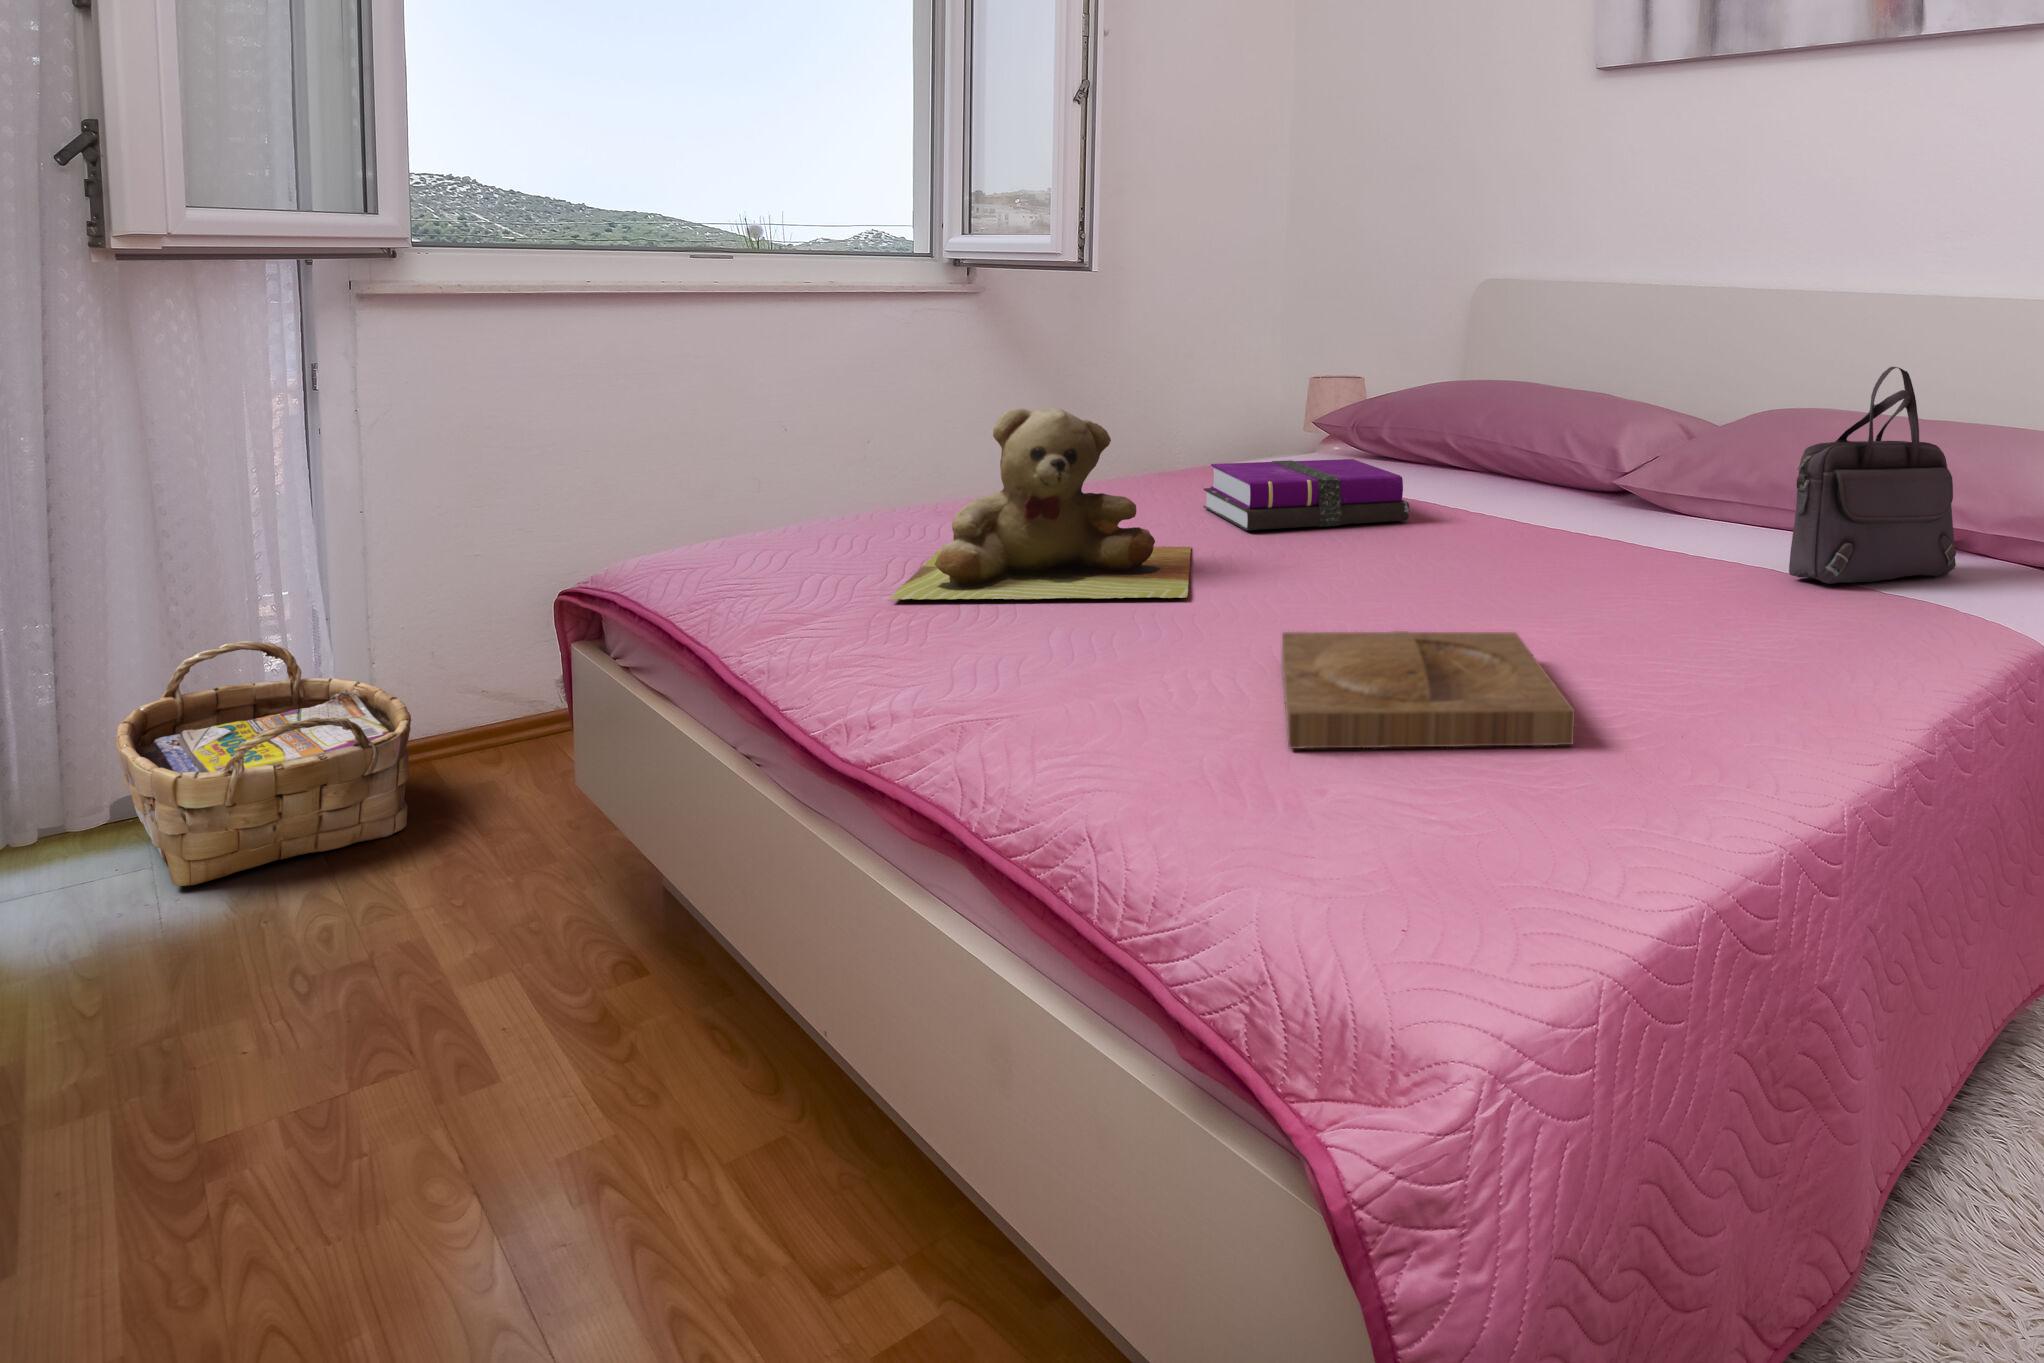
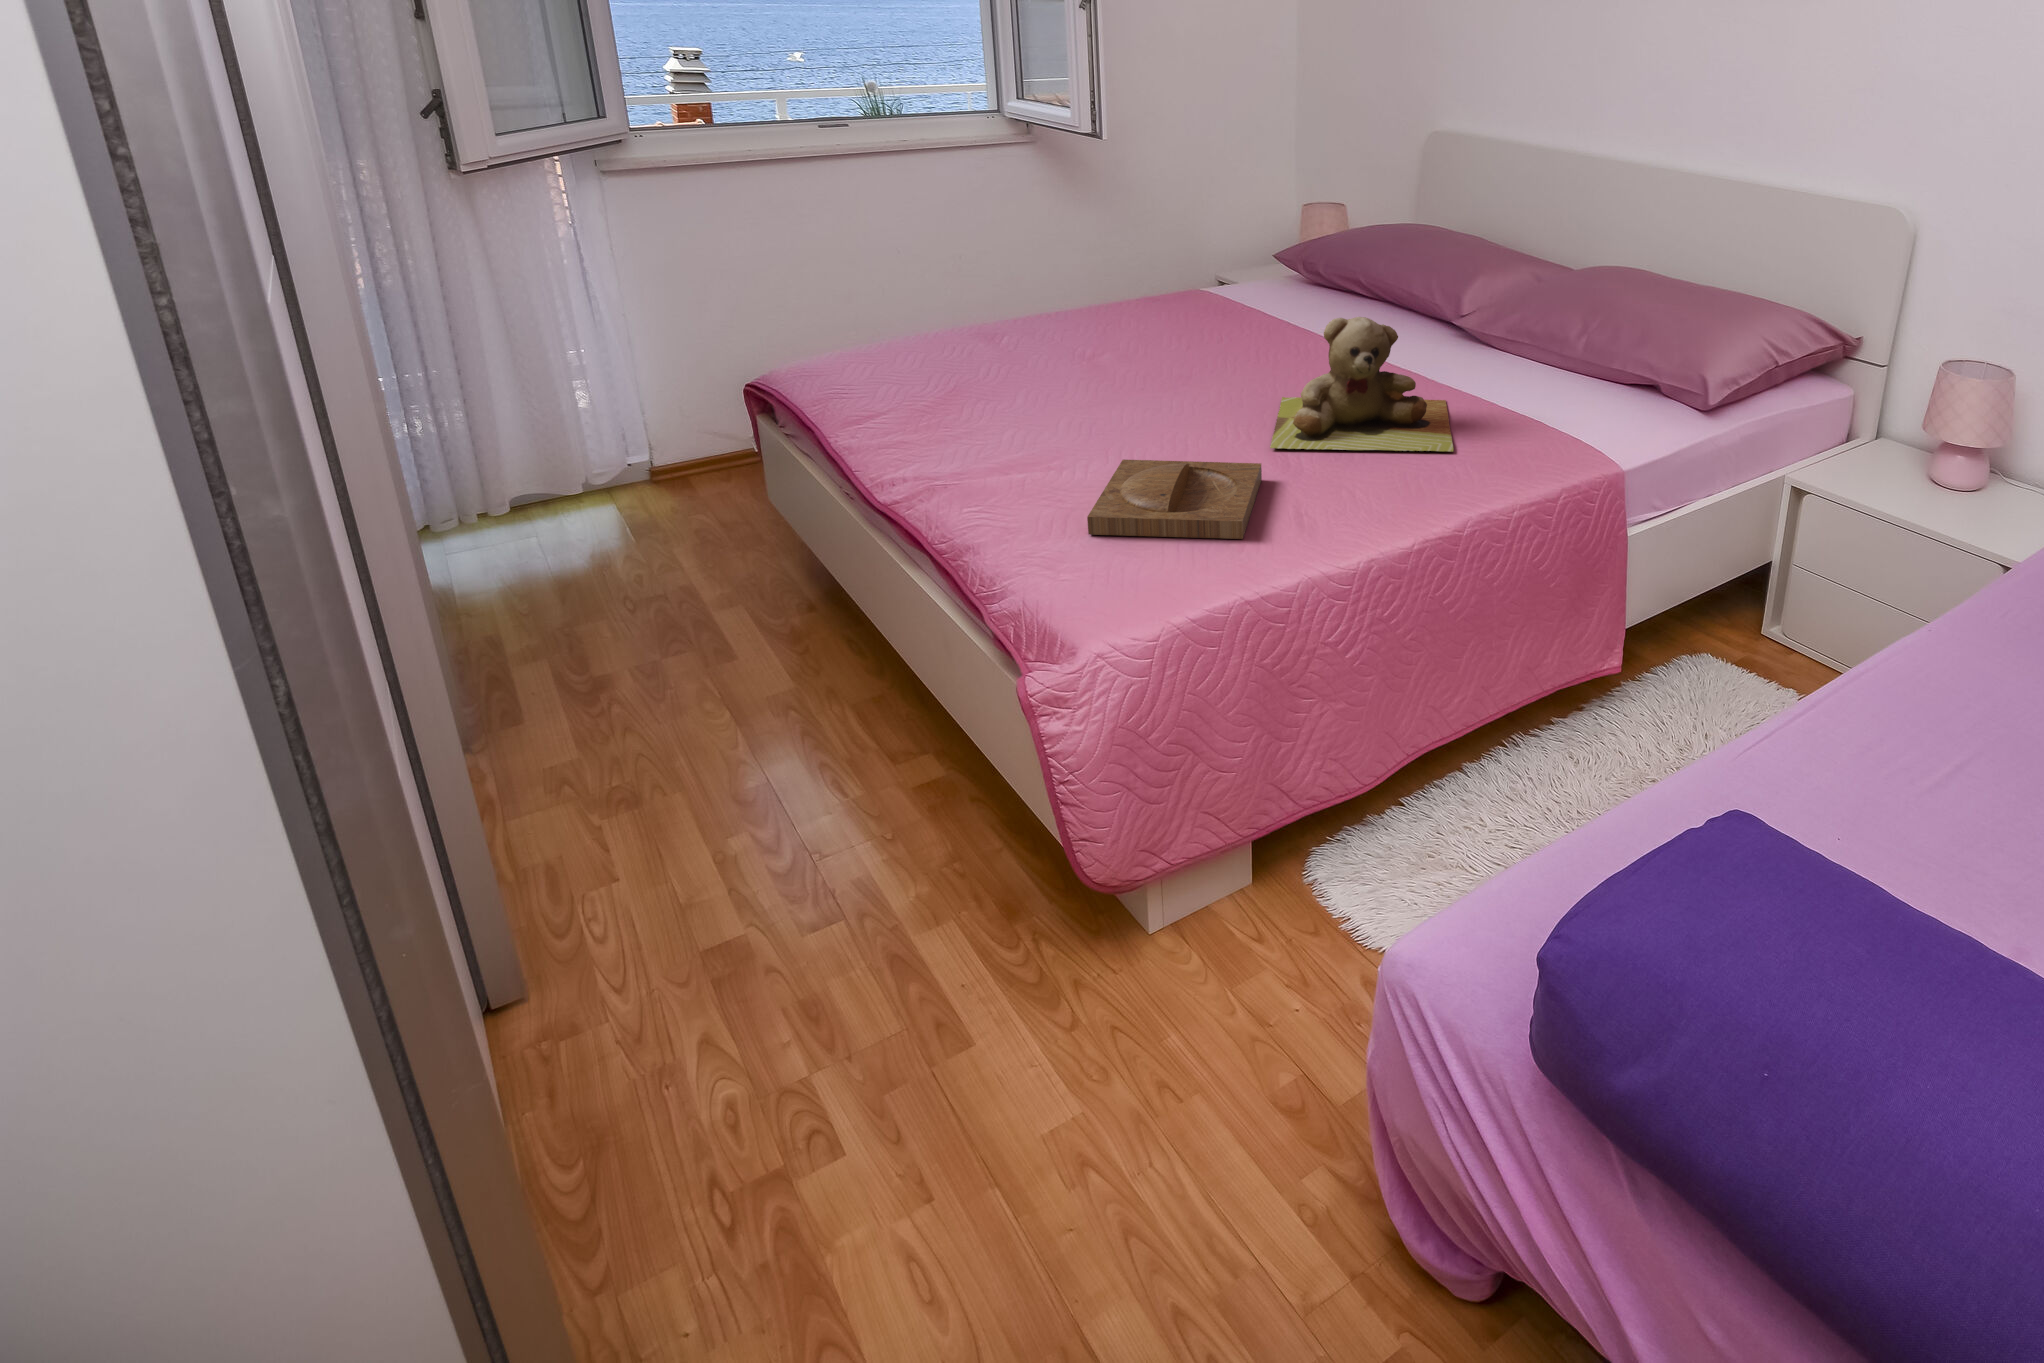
handbag: present [1789,367,1956,584] -> none [1508,277,1635,423]
teddy bear: present [890,408,1191,599] -> present [1270,317,1453,452]
notebook: present [1203,459,1409,531] -> none [1157,303,1292,363]
woven basket: present [115,641,411,886] -> none [508,407,678,556]

